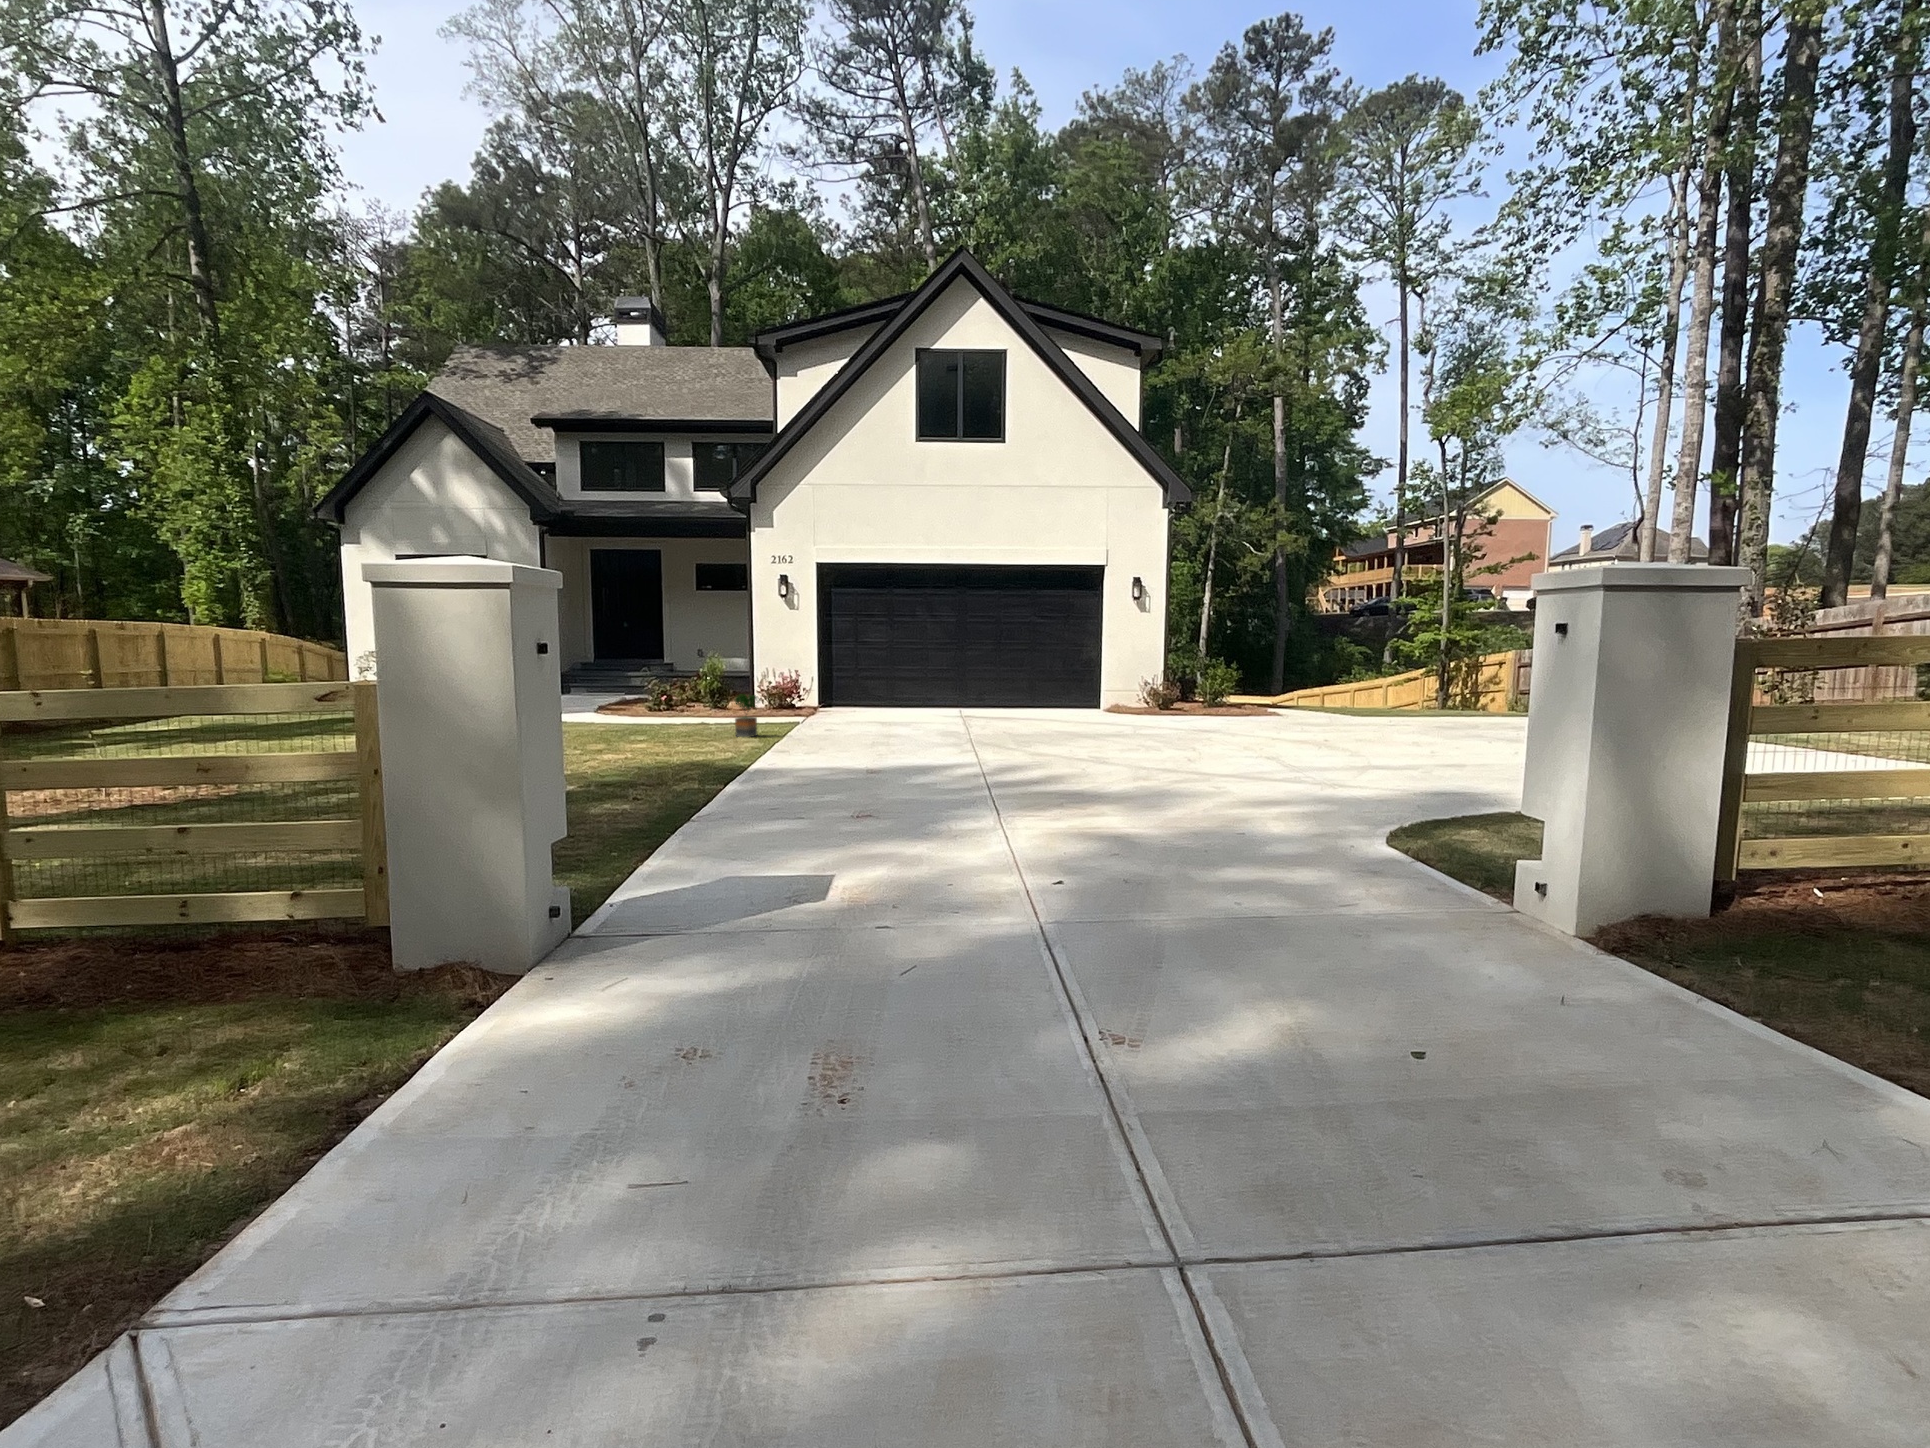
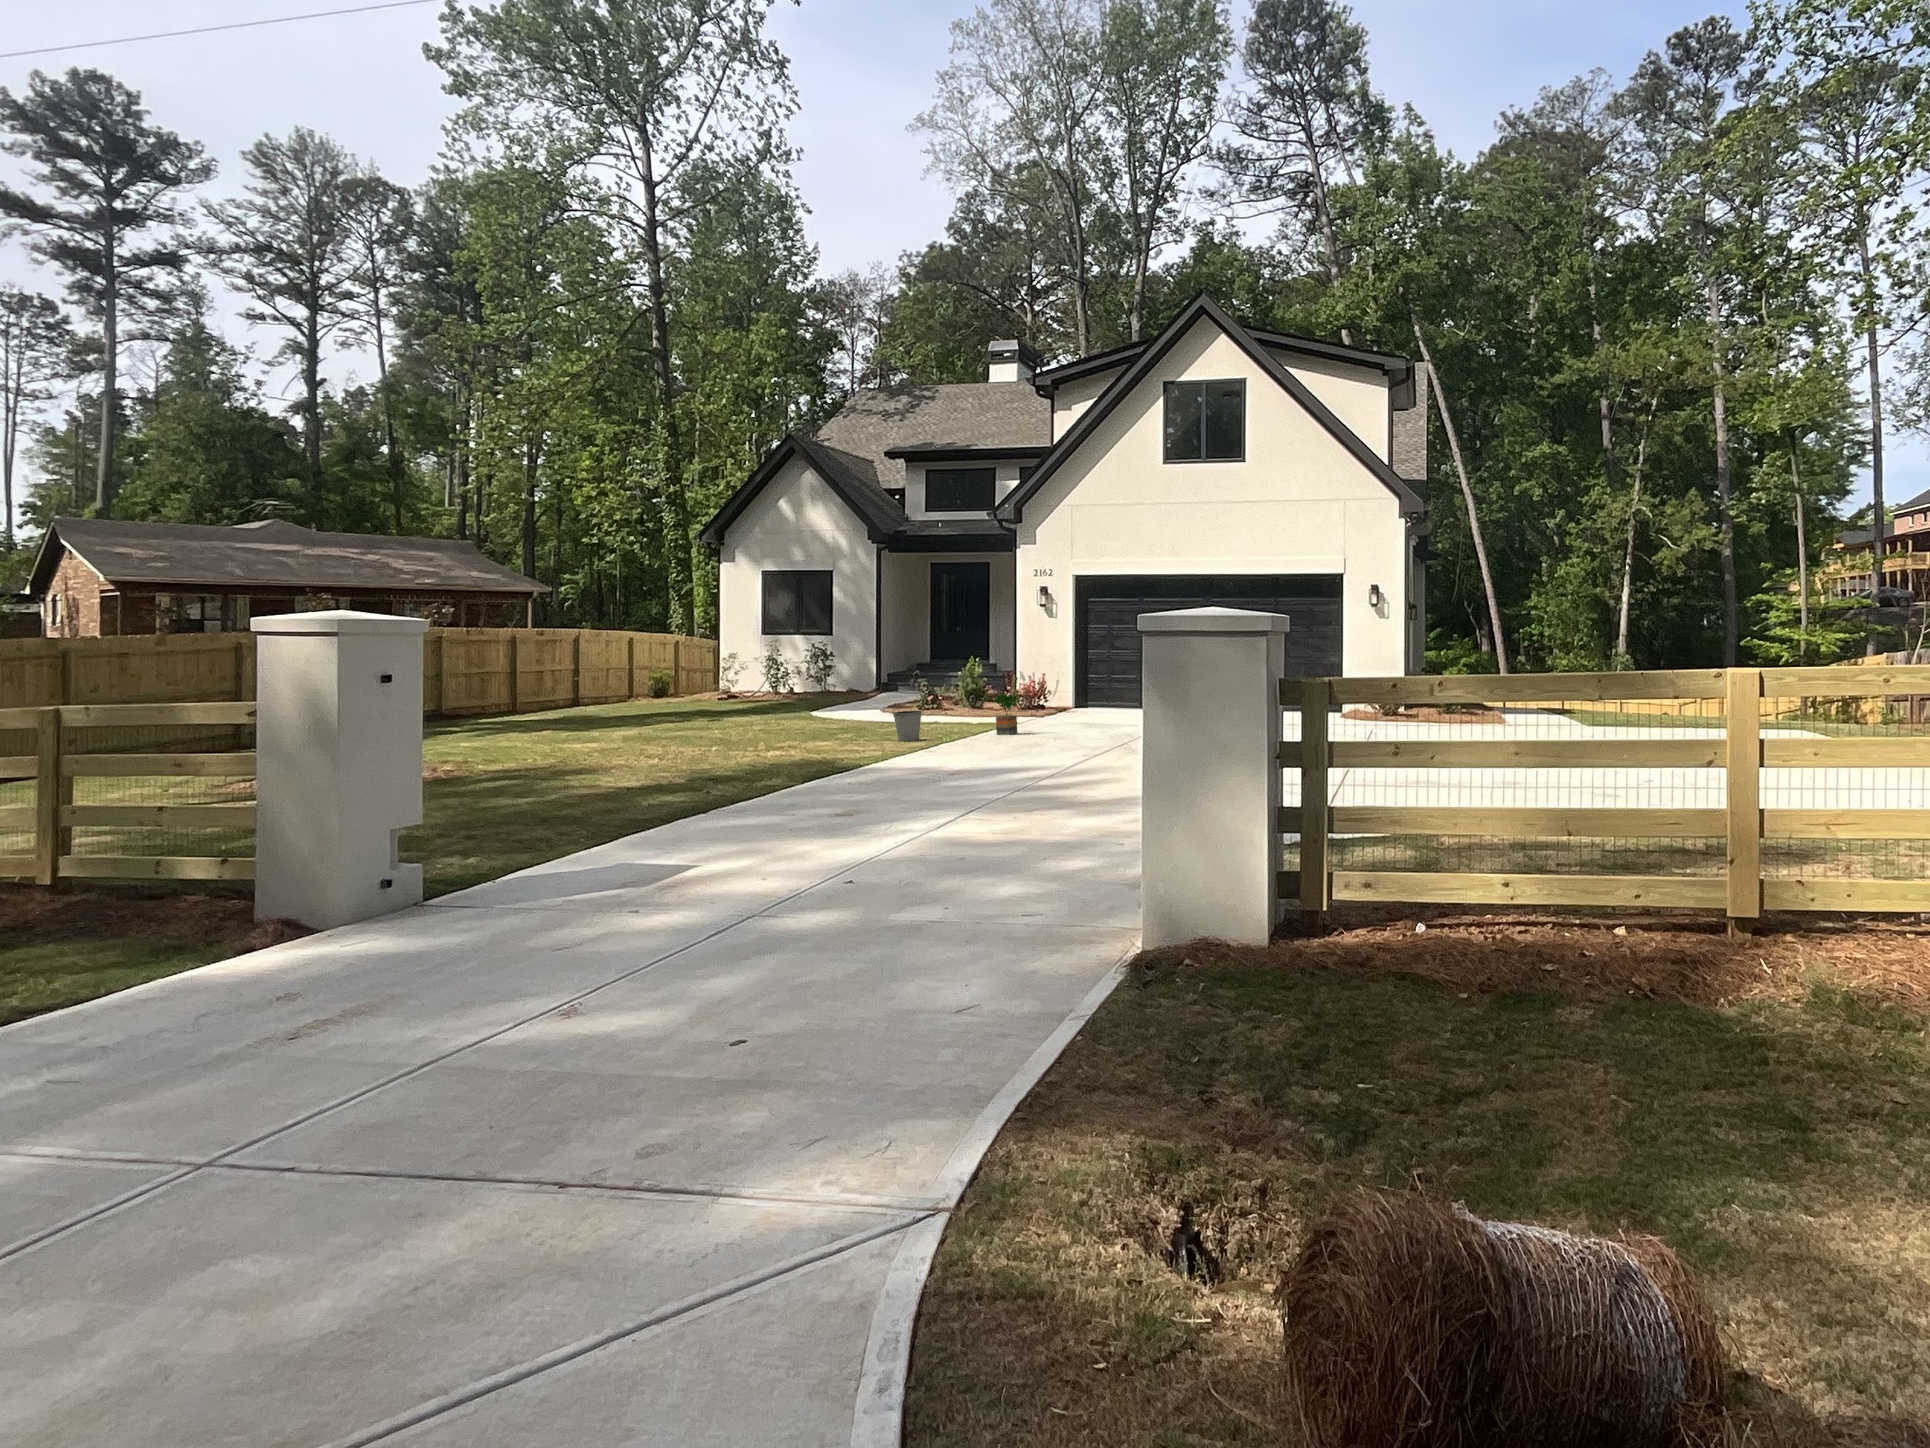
bucket: none [625,710,658,742] -> present [892,710,922,741]

